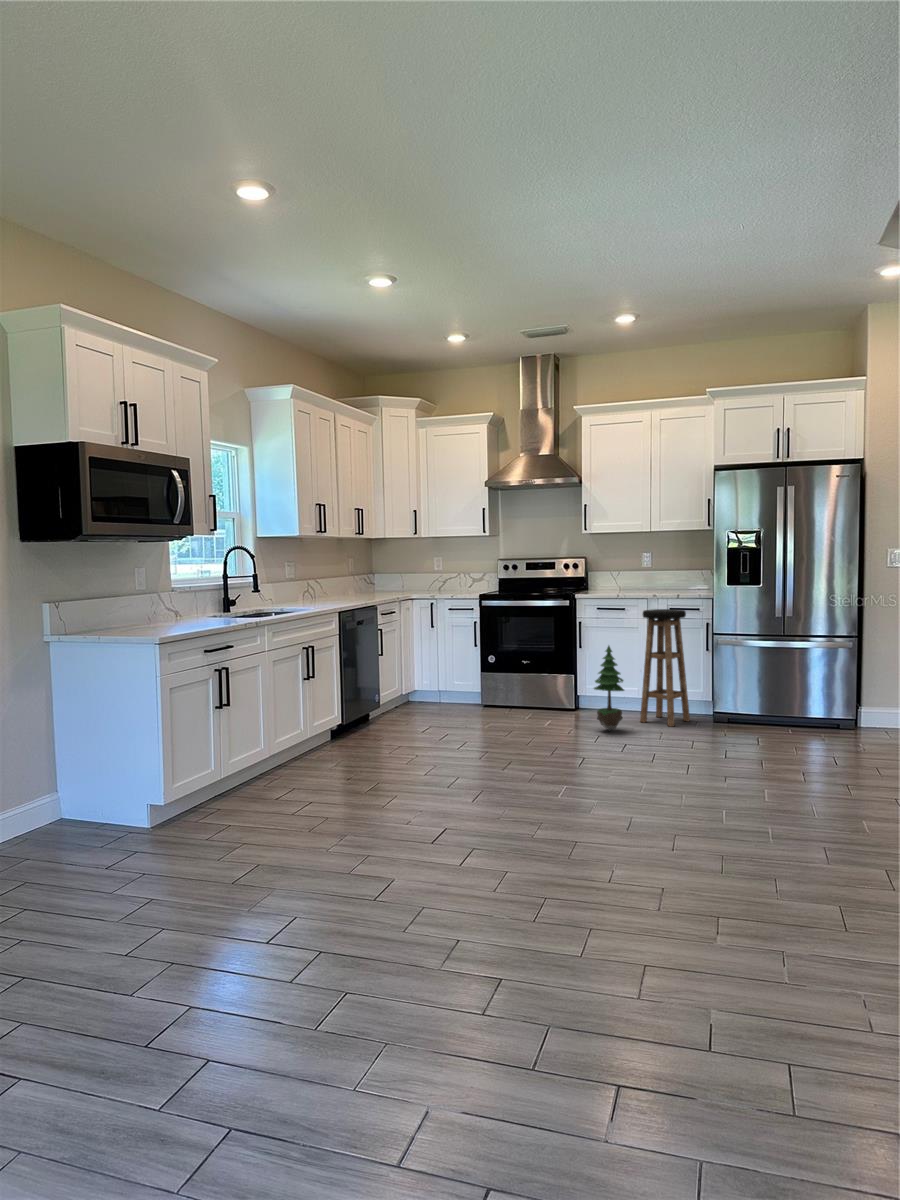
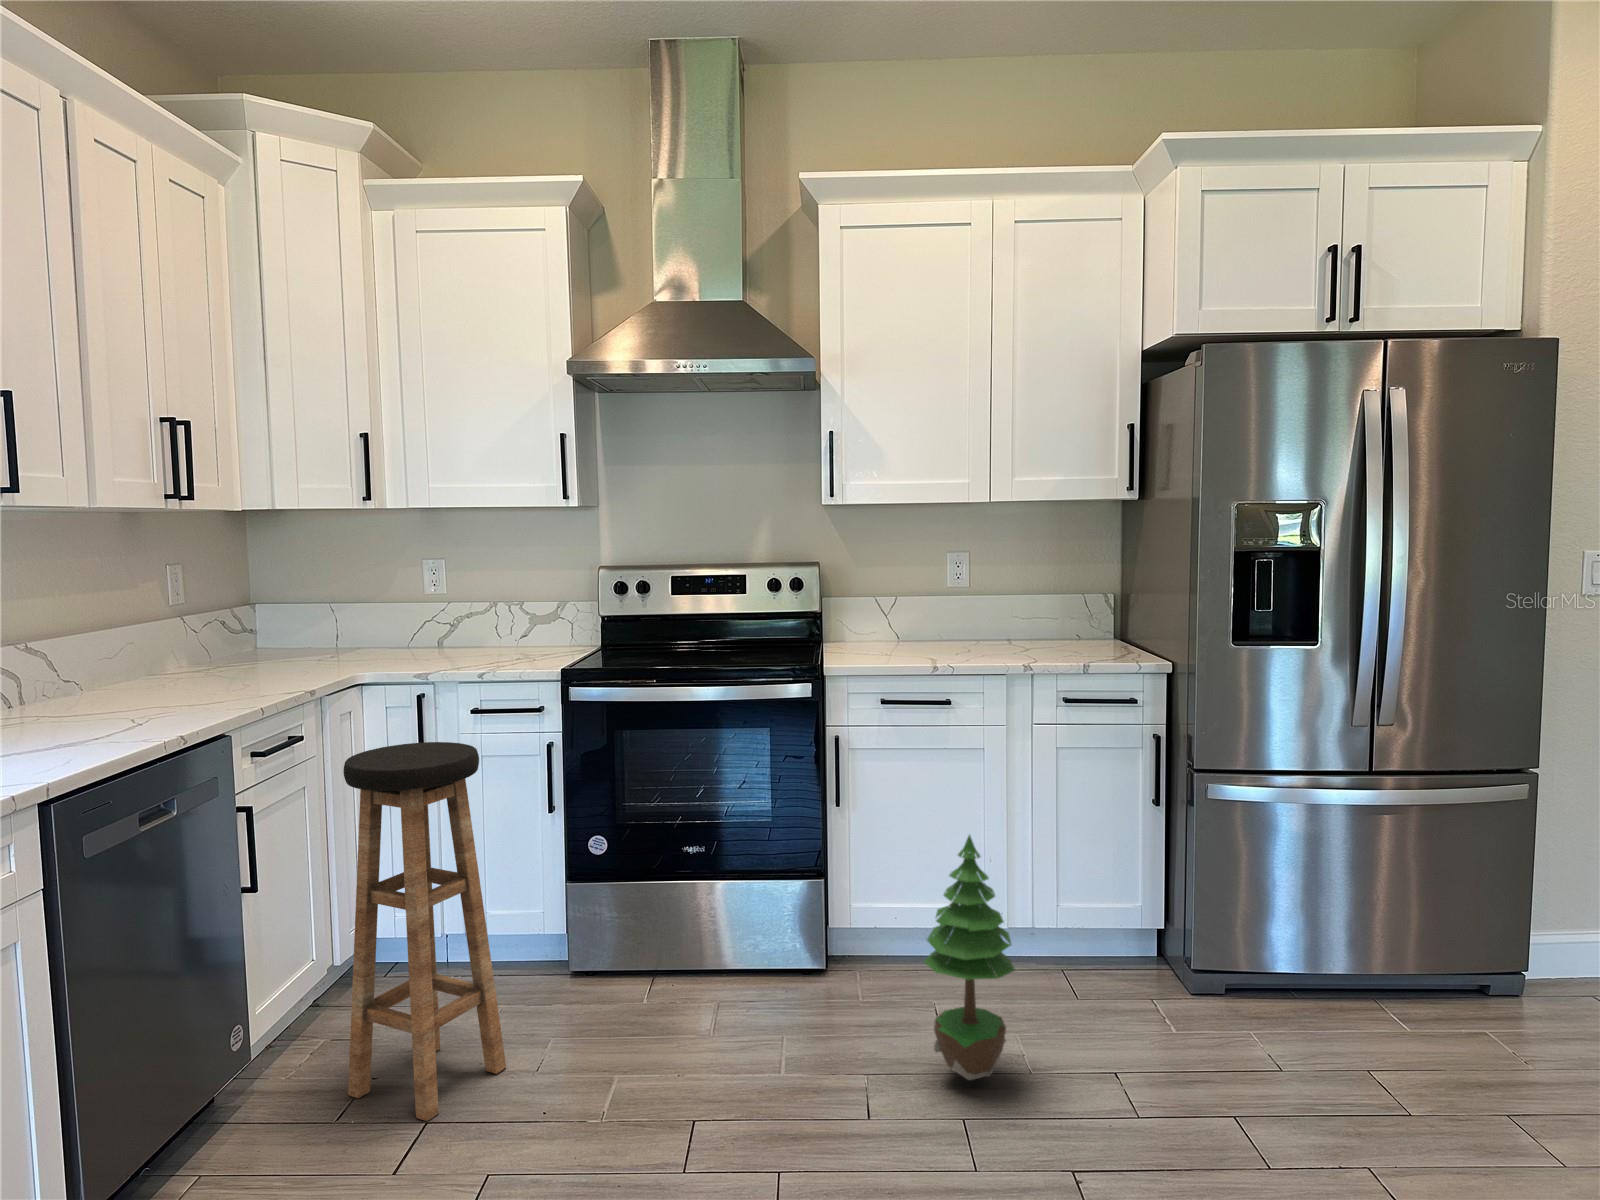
bar stool: present [640,609,690,727] -> present [343,742,506,1121]

